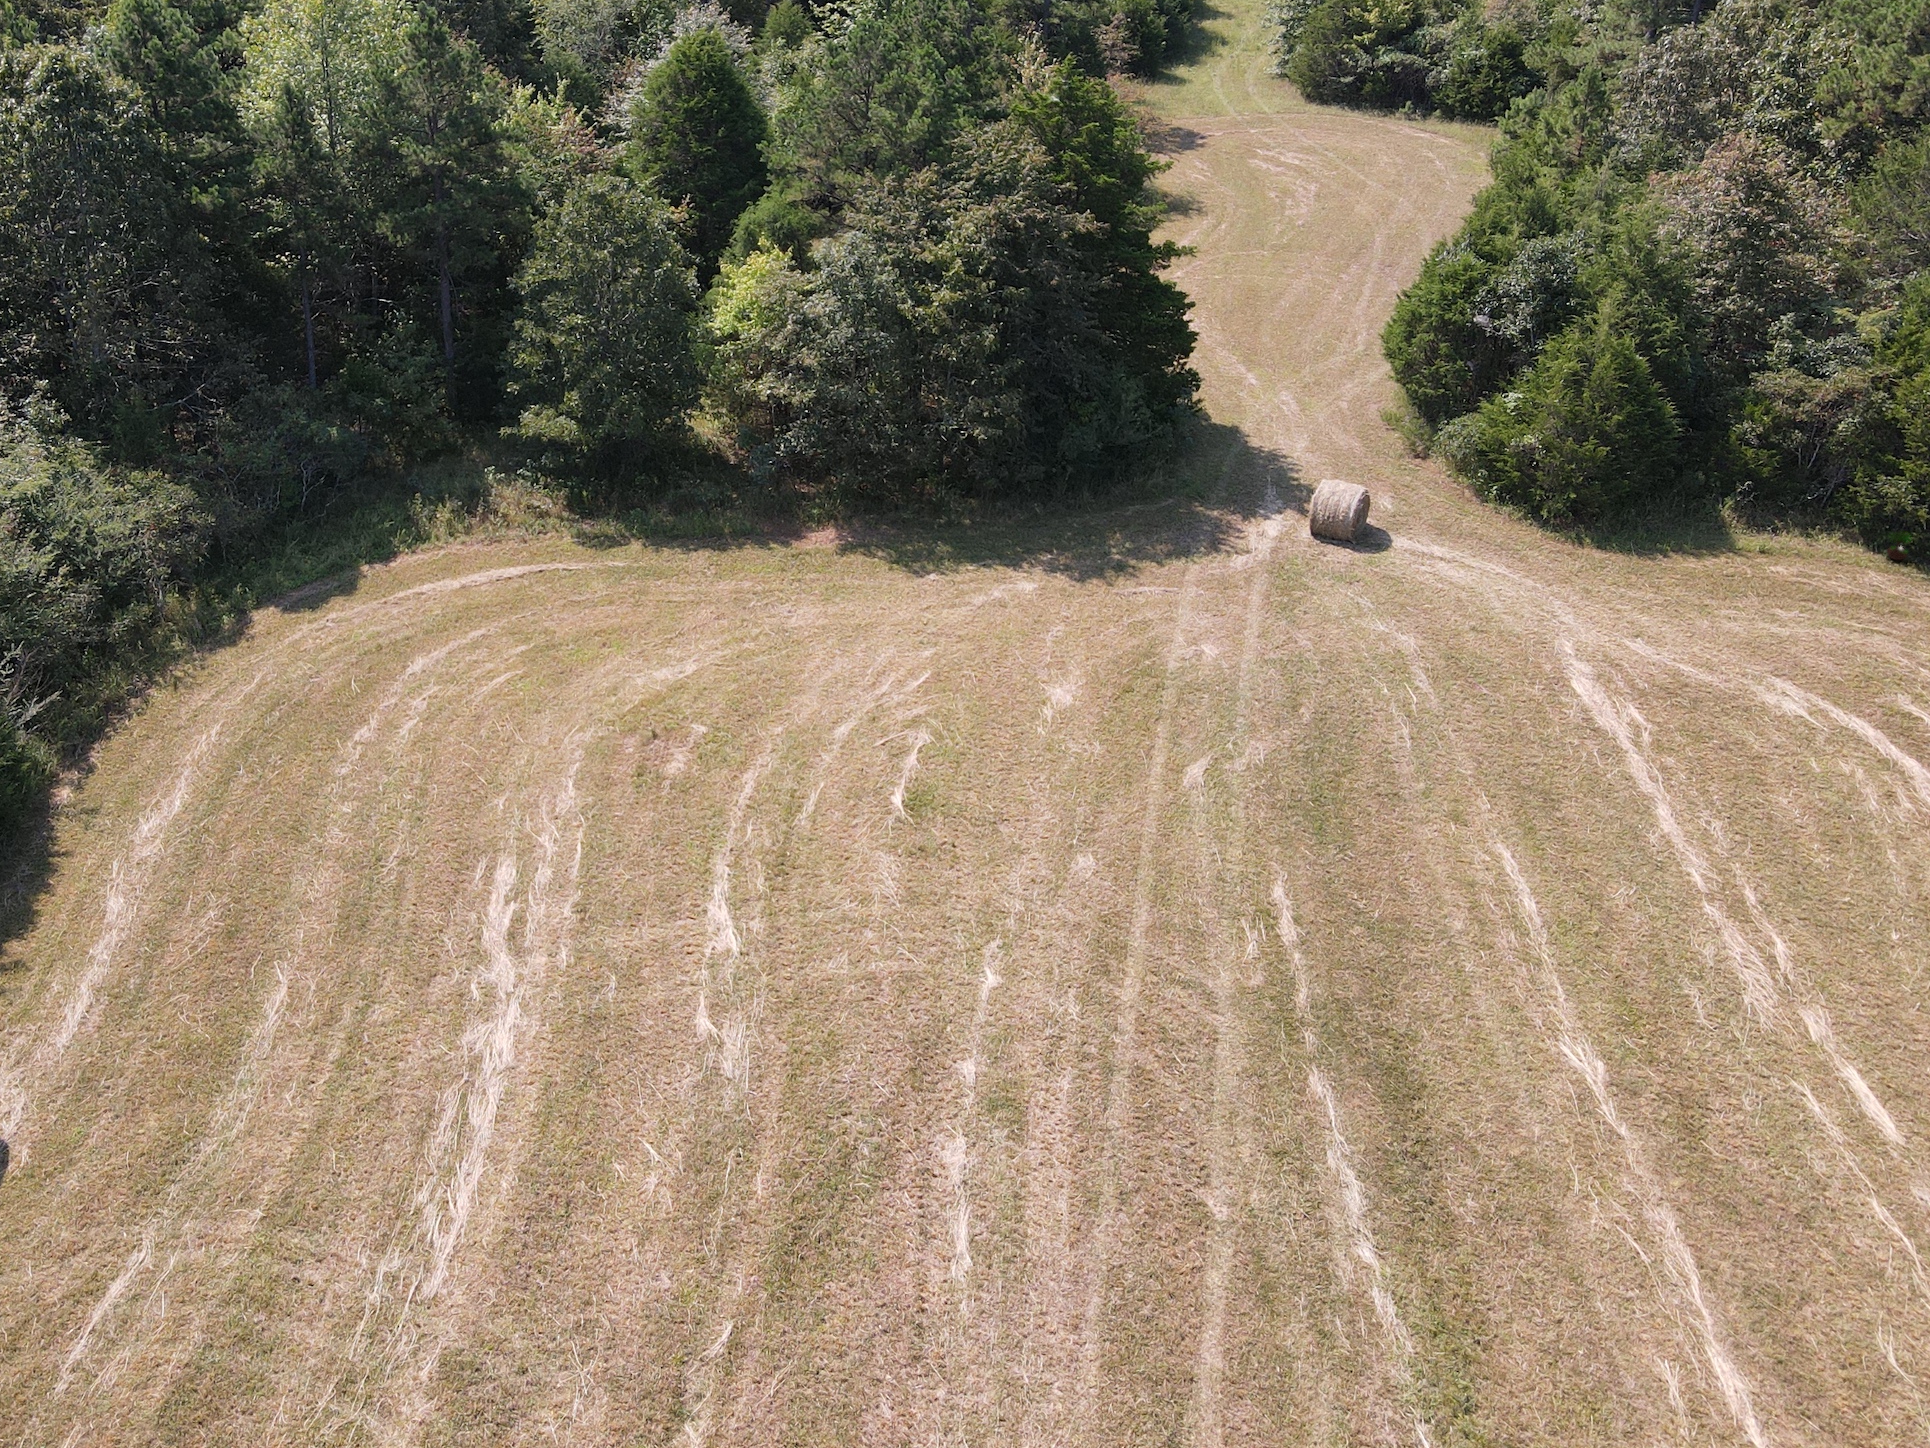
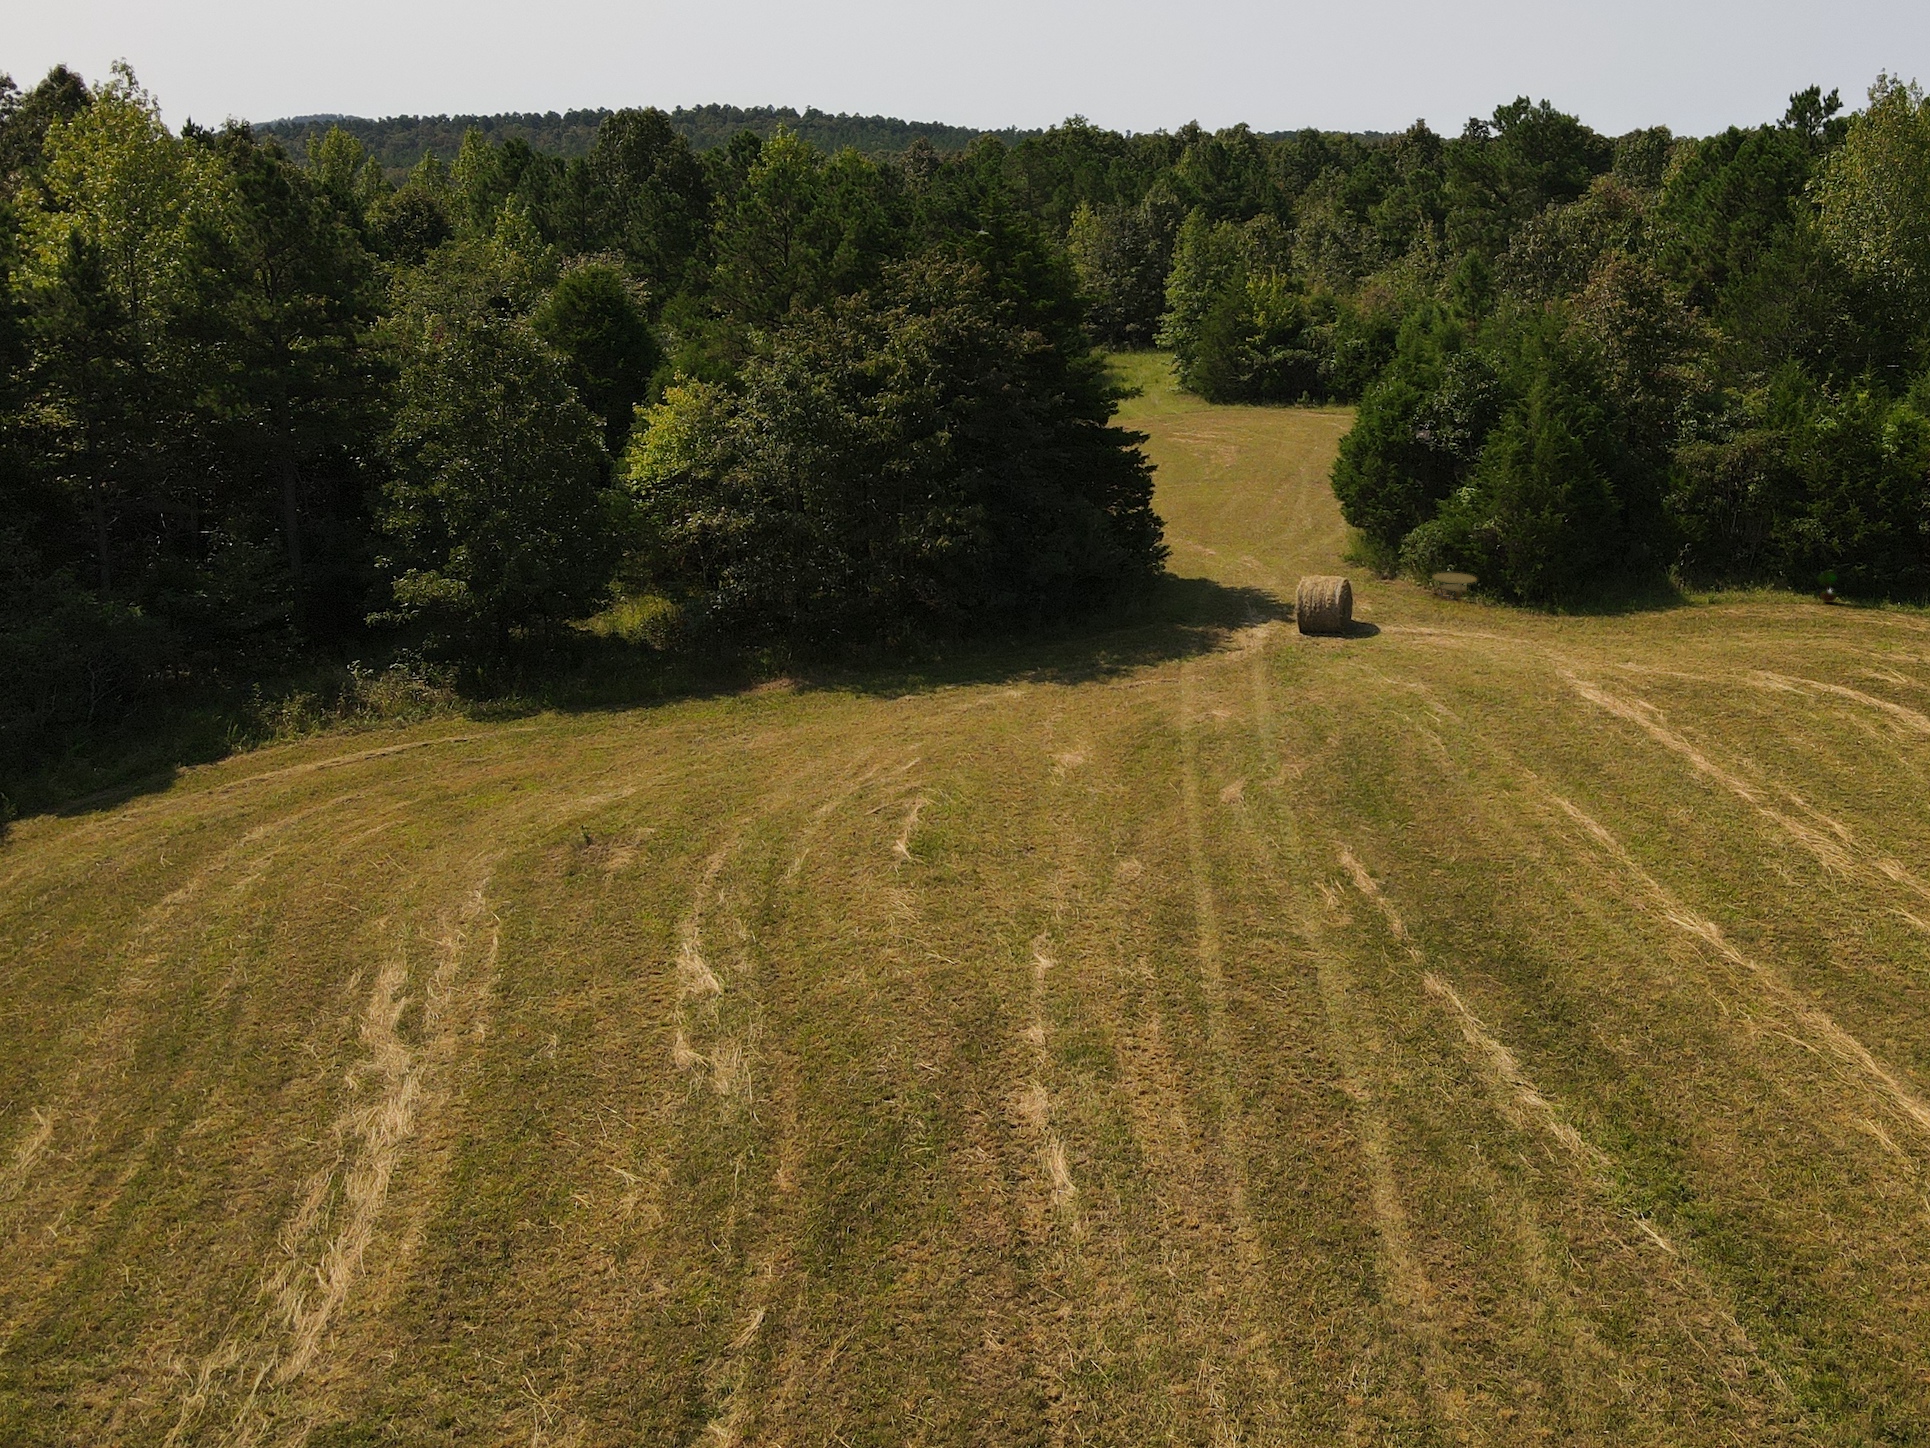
round table: none [1449,473,1497,506] -> present [1433,573,1476,601]

